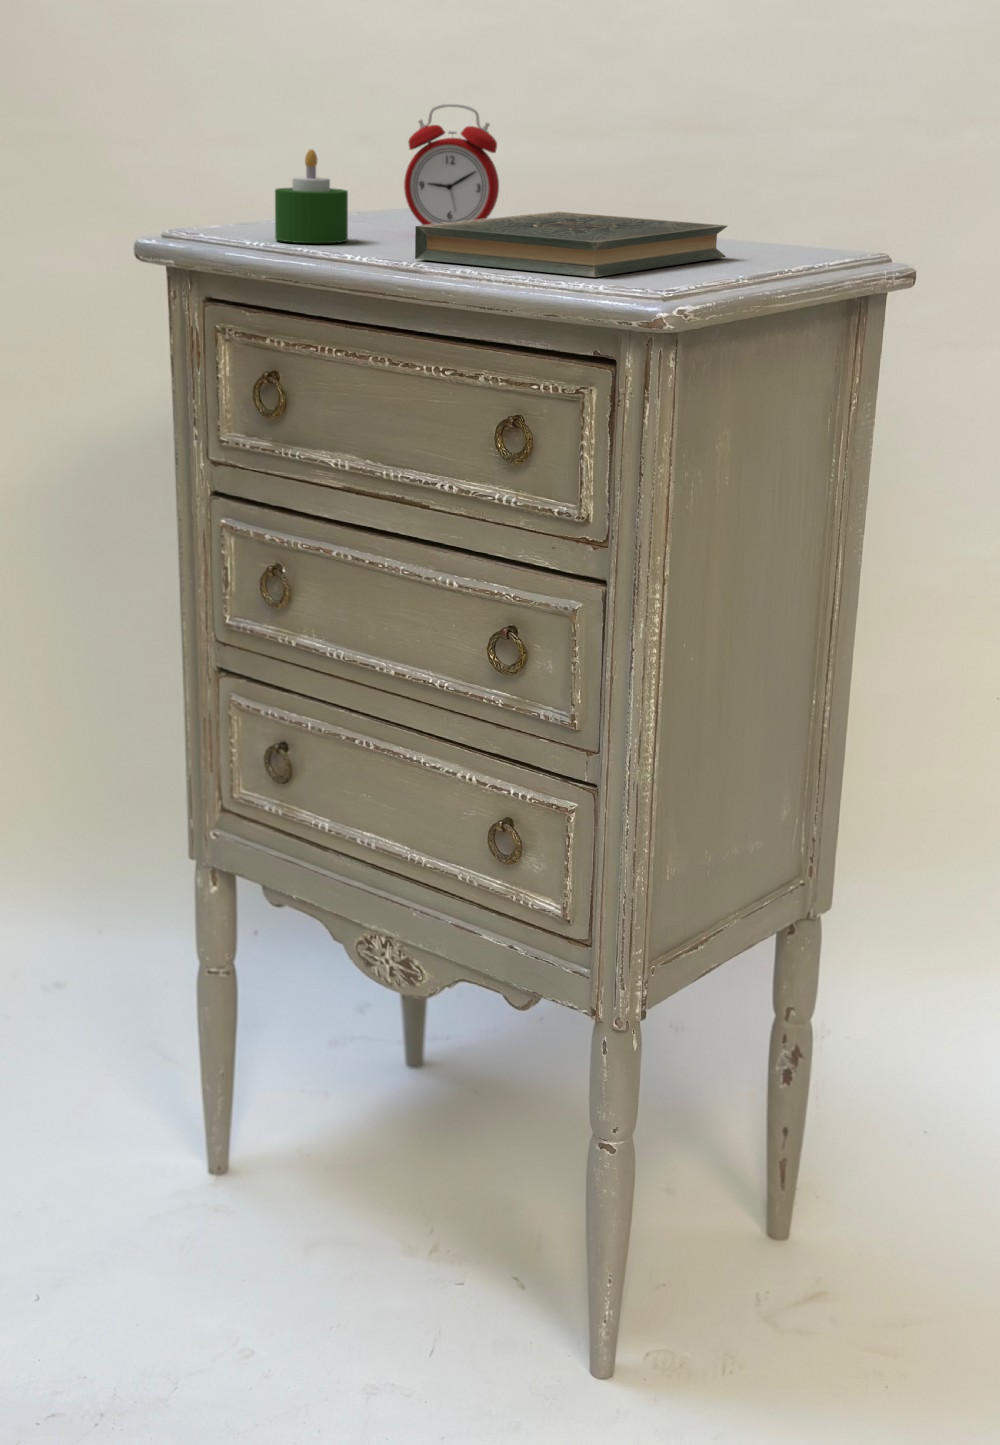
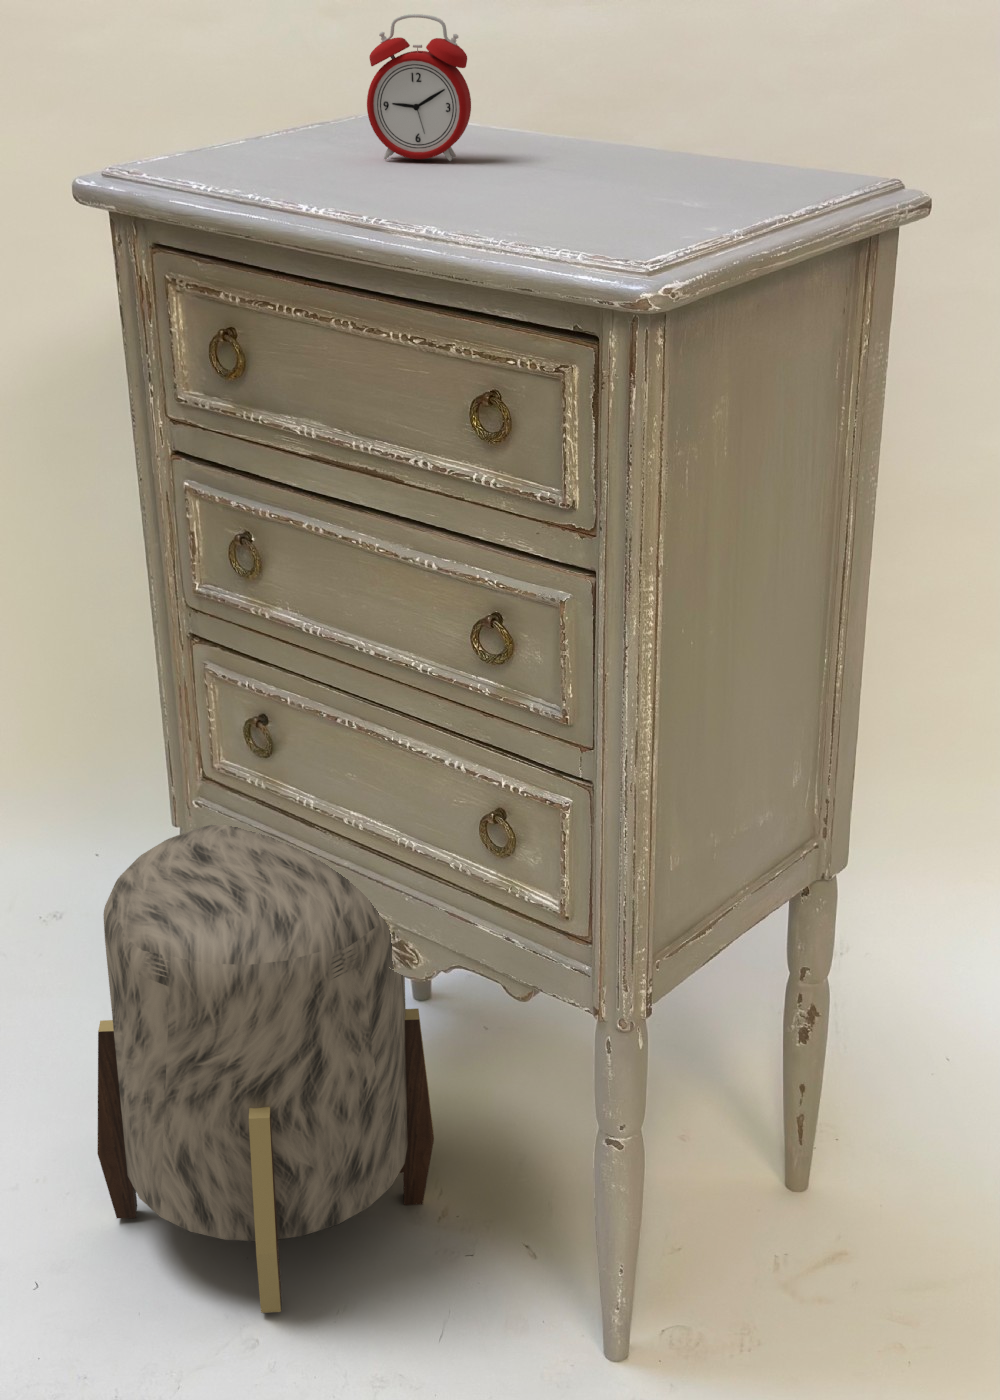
candle: present [275,149,348,243] -> none [223,78,306,185]
book: present [415,212,727,277] -> none [376,133,723,238]
ottoman: none [103,853,429,1326] -> present [98,825,434,1313]

